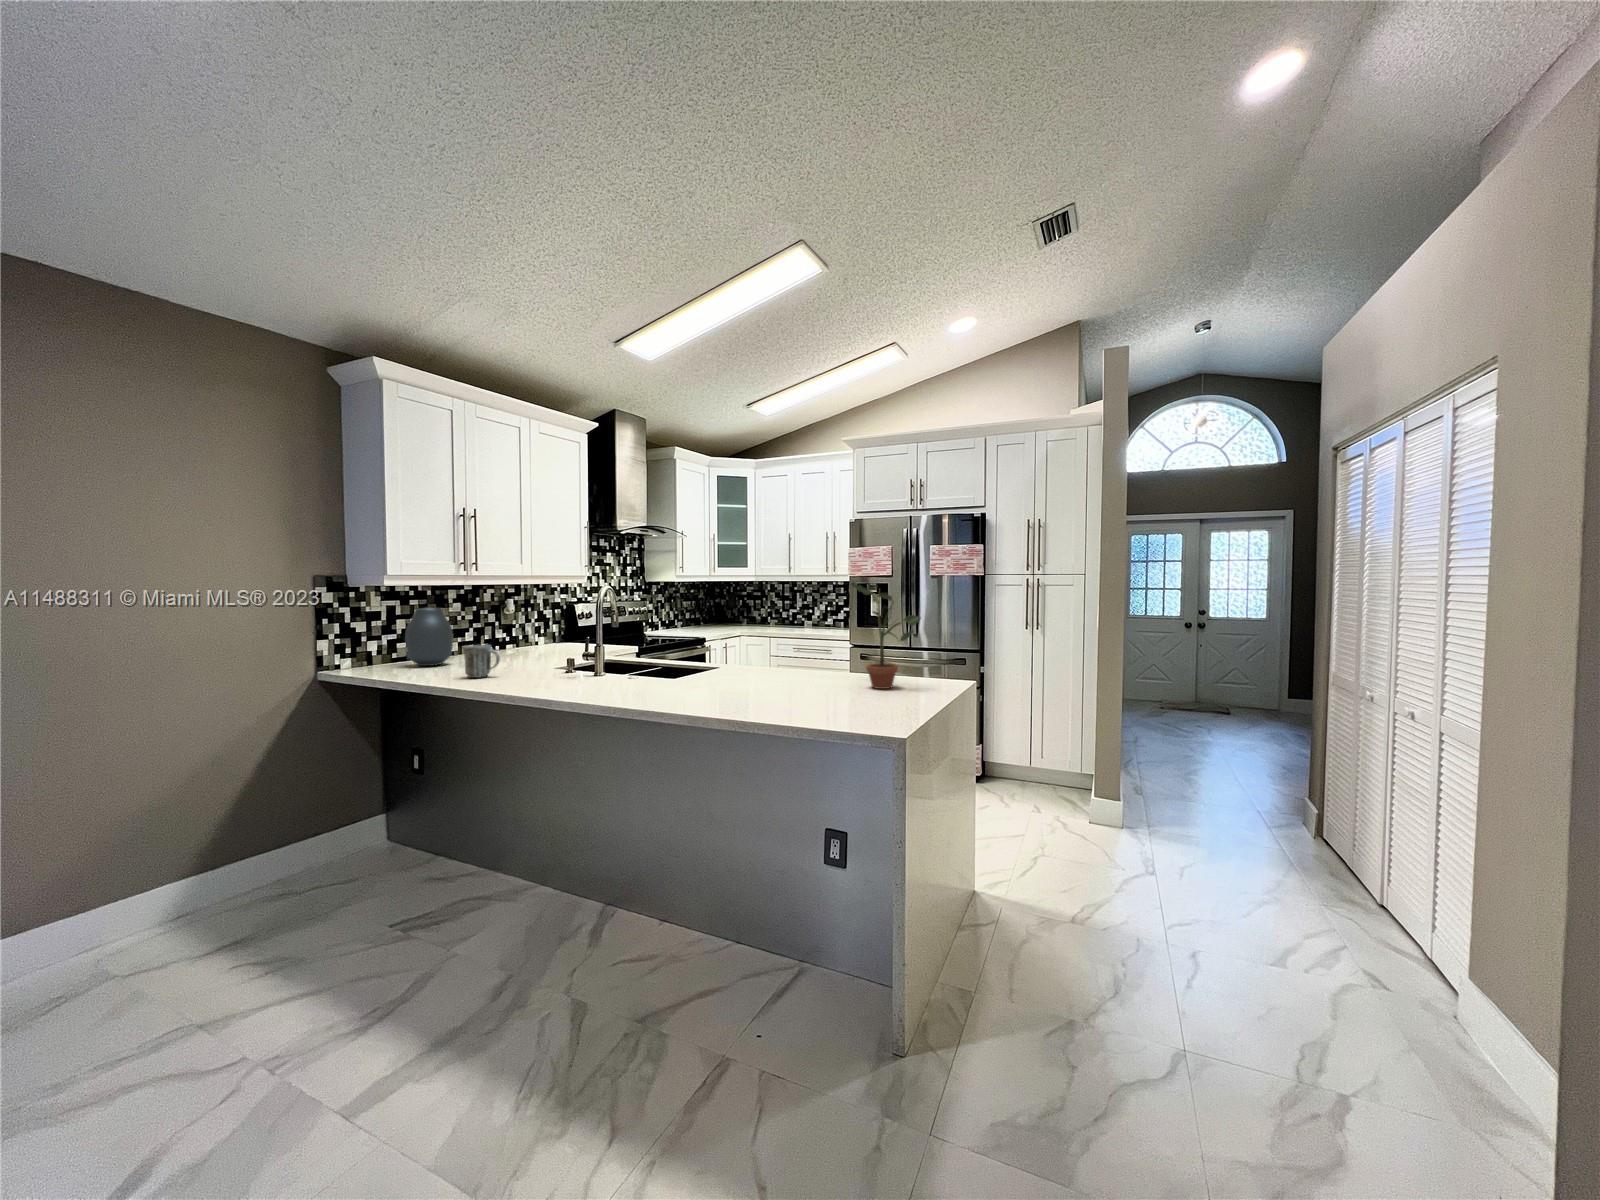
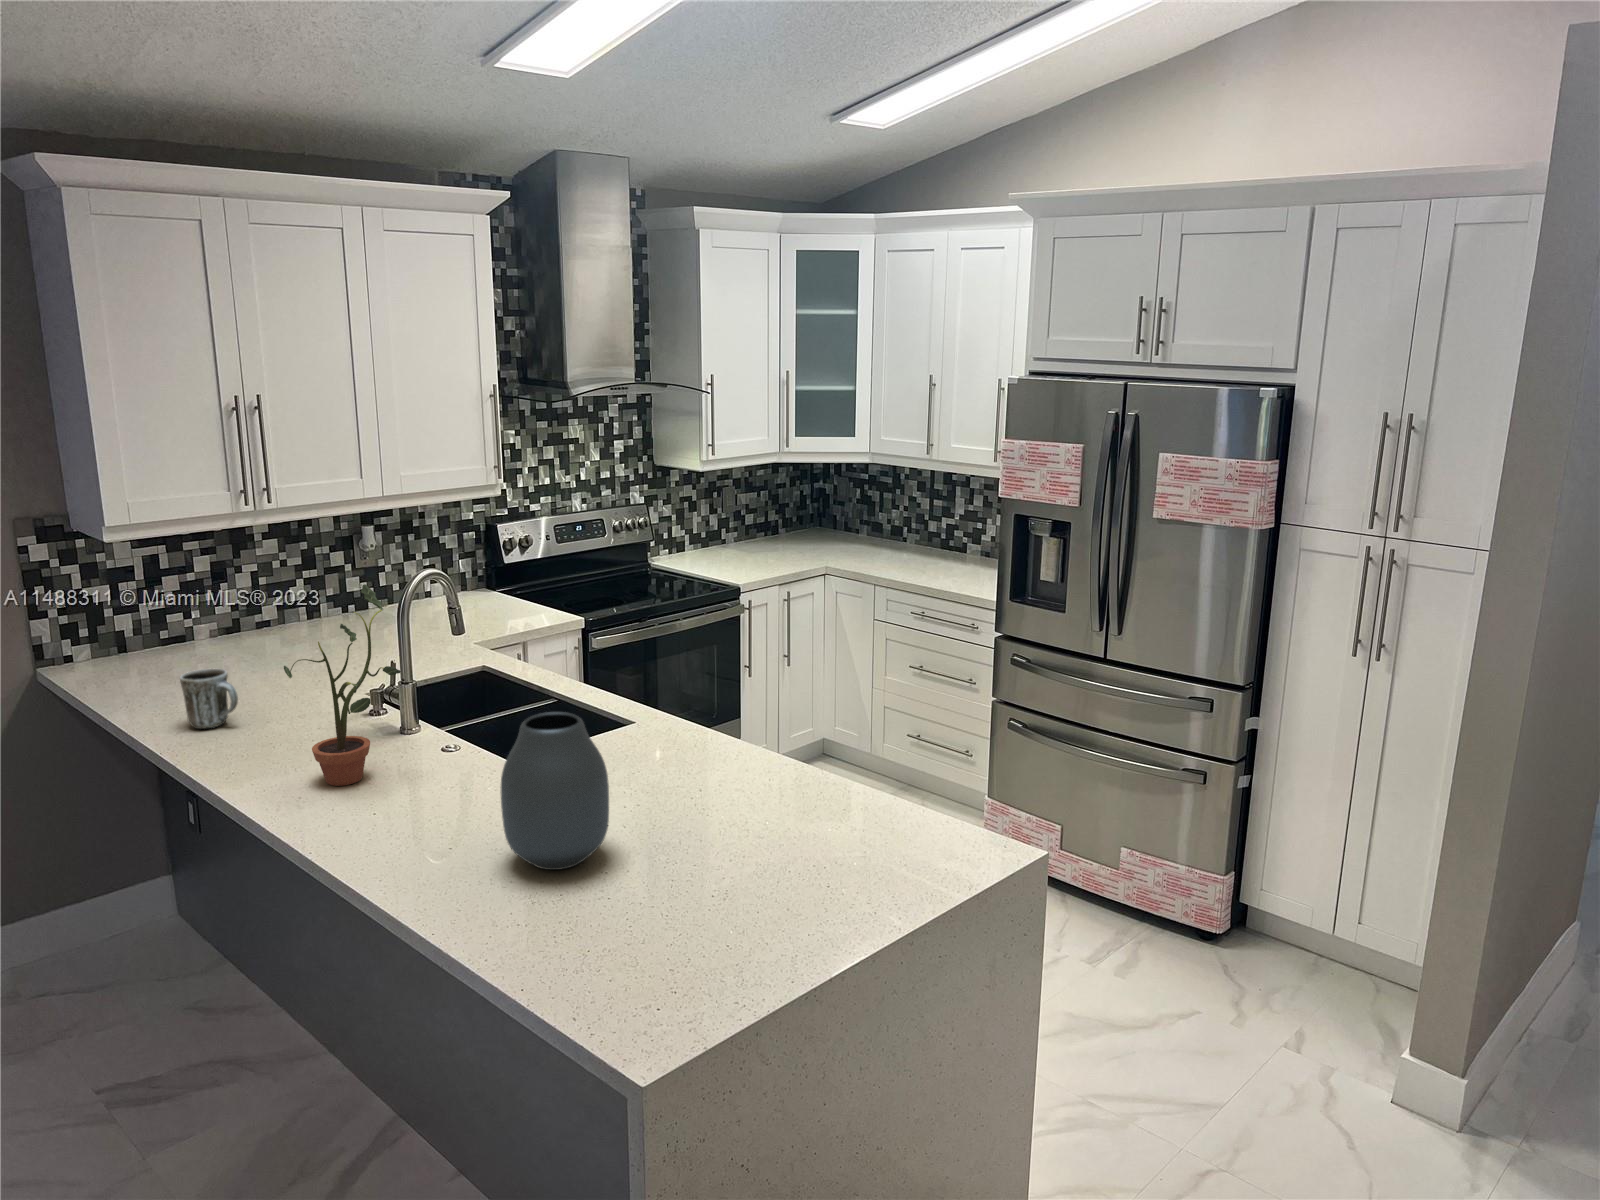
potted plant: present [851,582,921,689] -> present [284,585,401,786]
vase: present [405,608,453,666] -> present [501,712,609,870]

